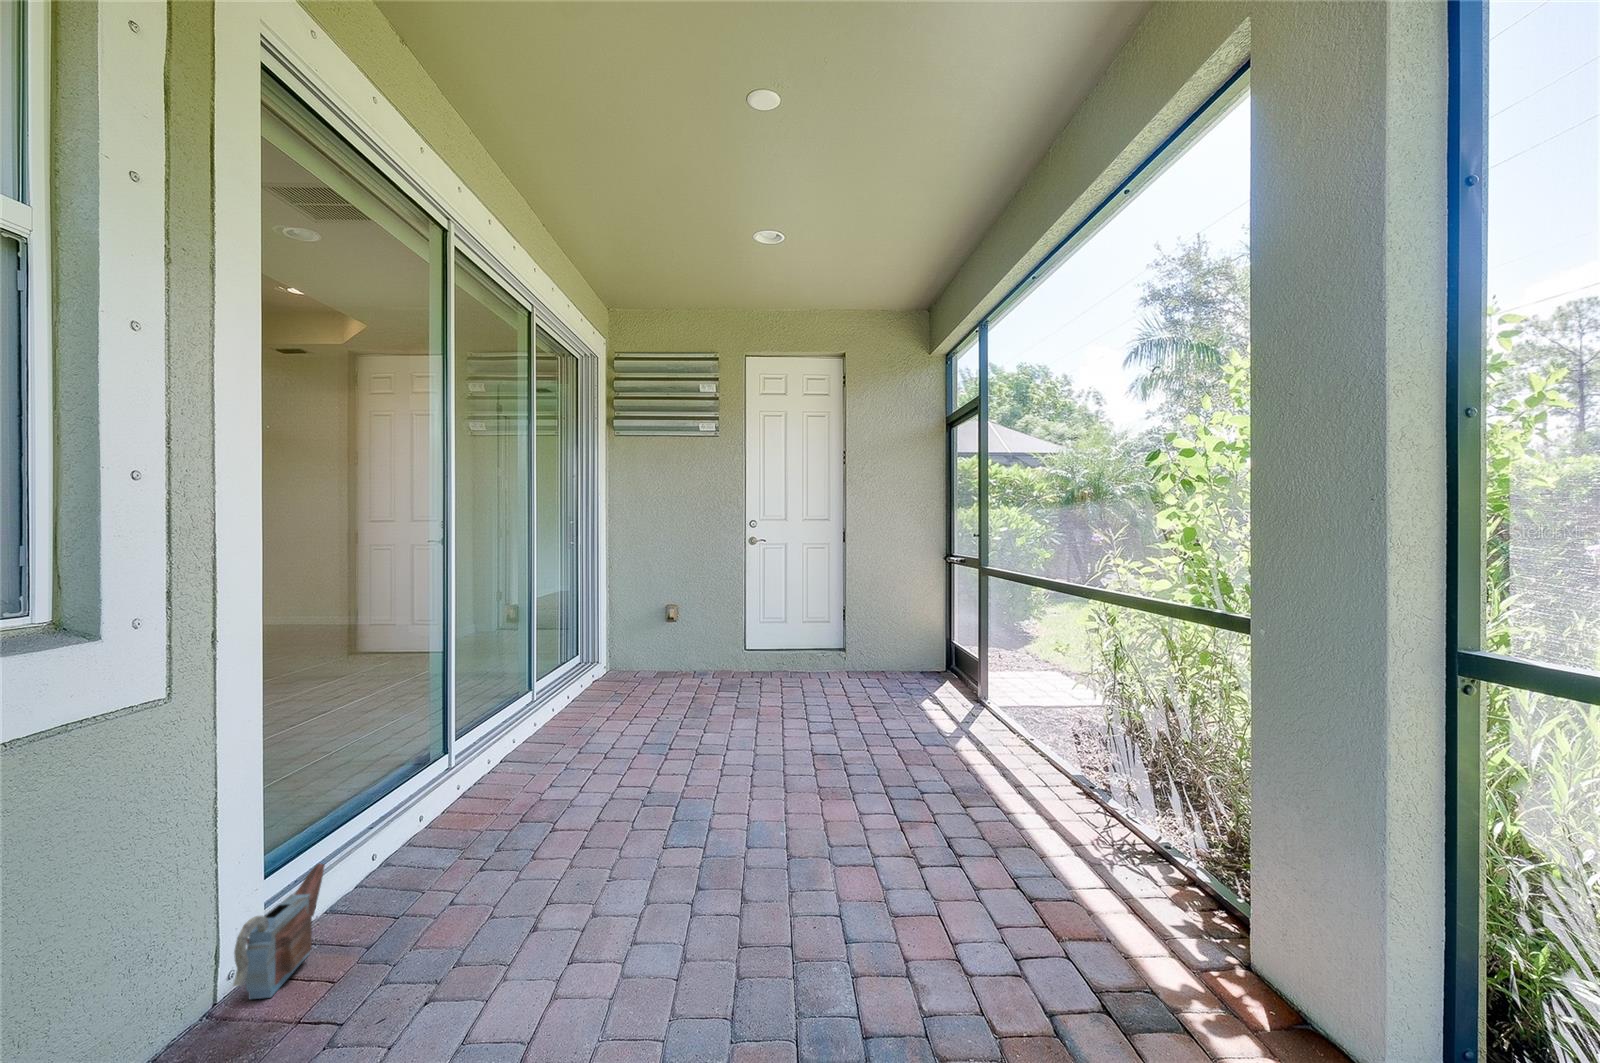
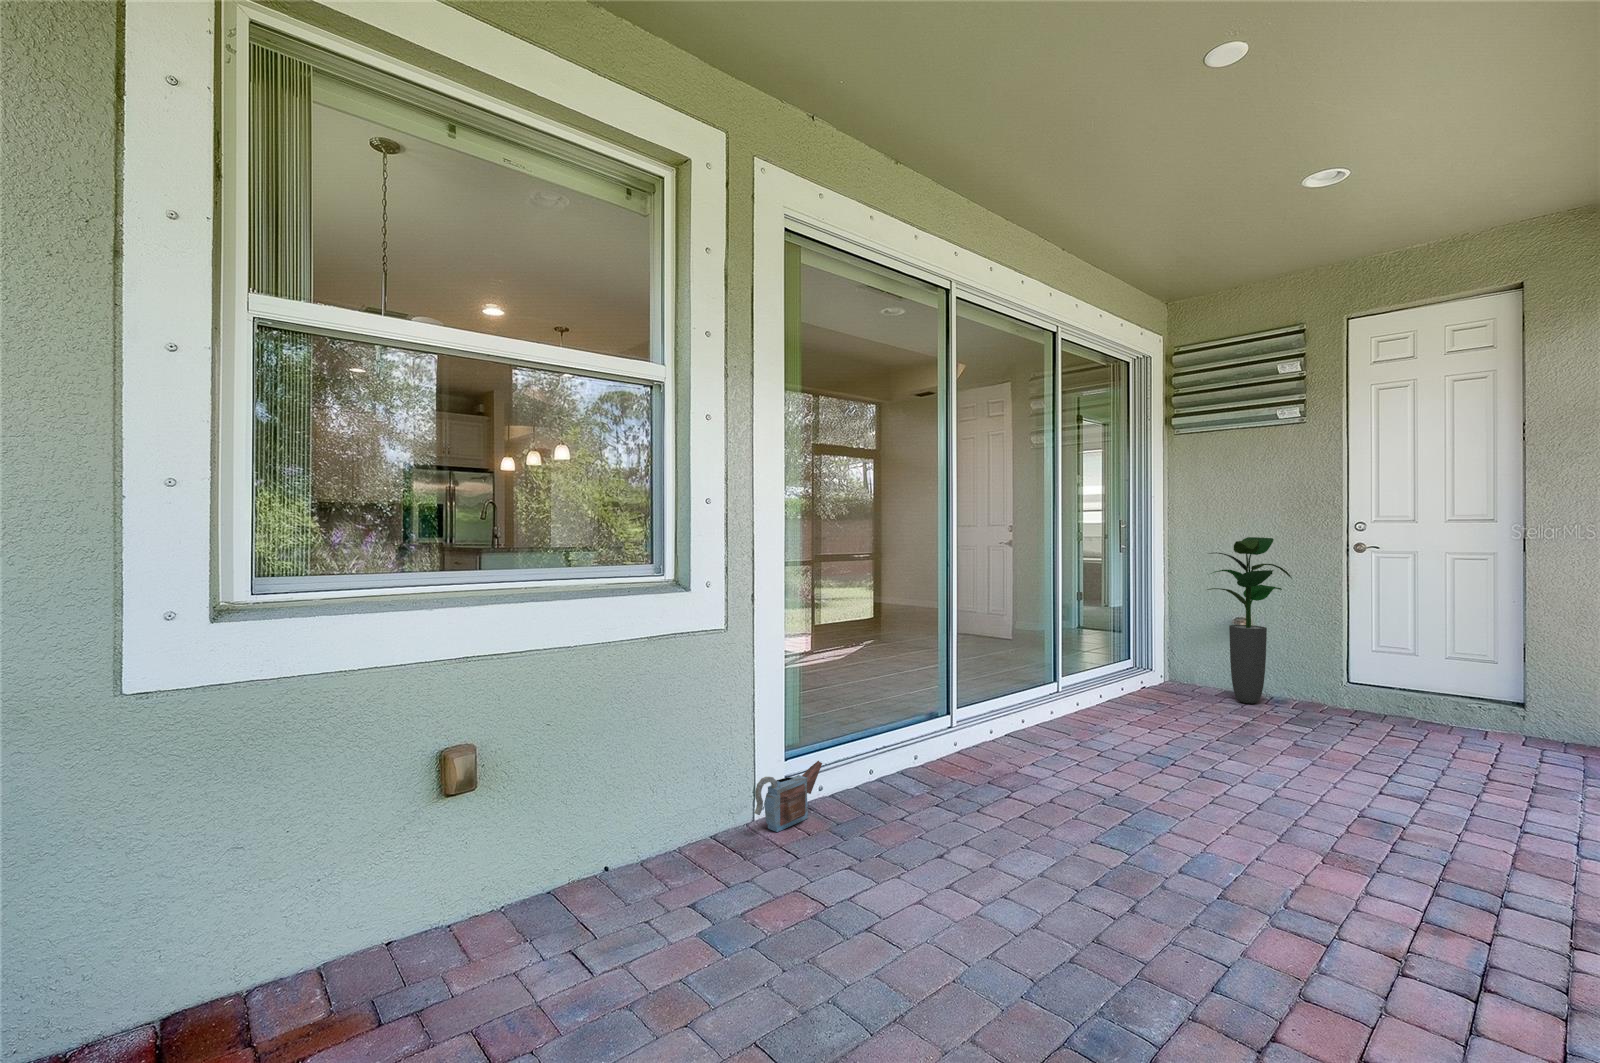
potted plant: none [648,532,713,676] -> present [1207,537,1292,704]

